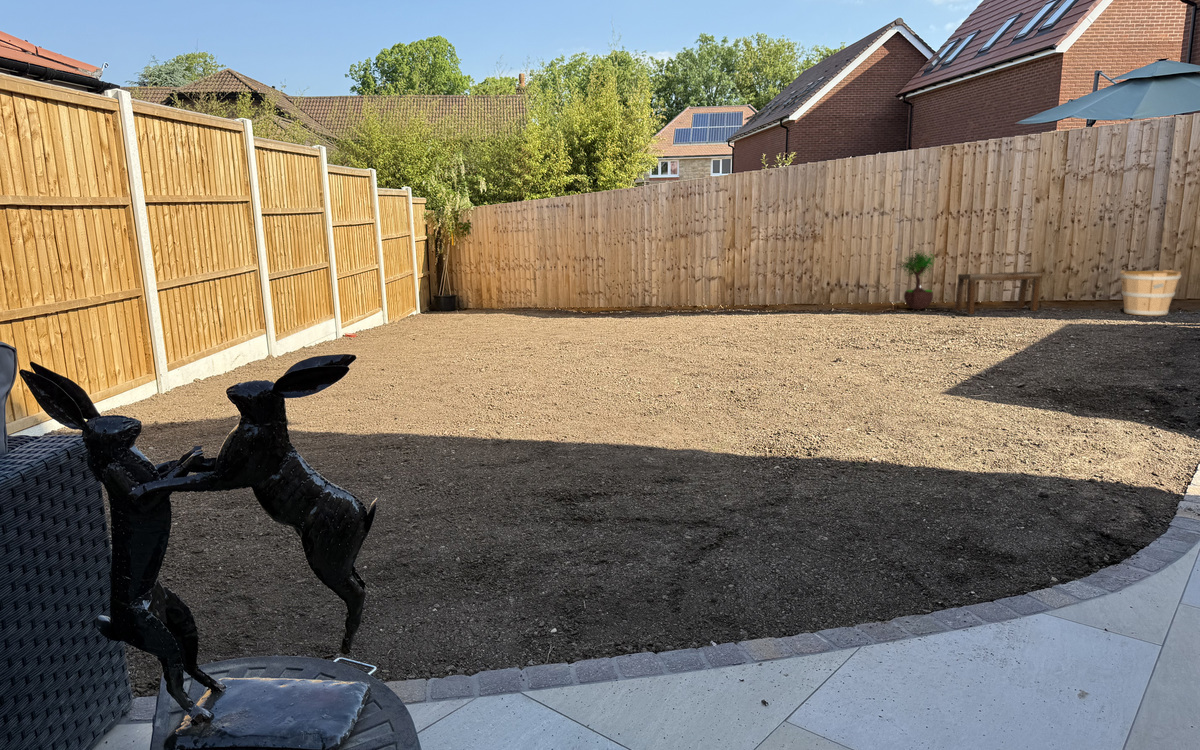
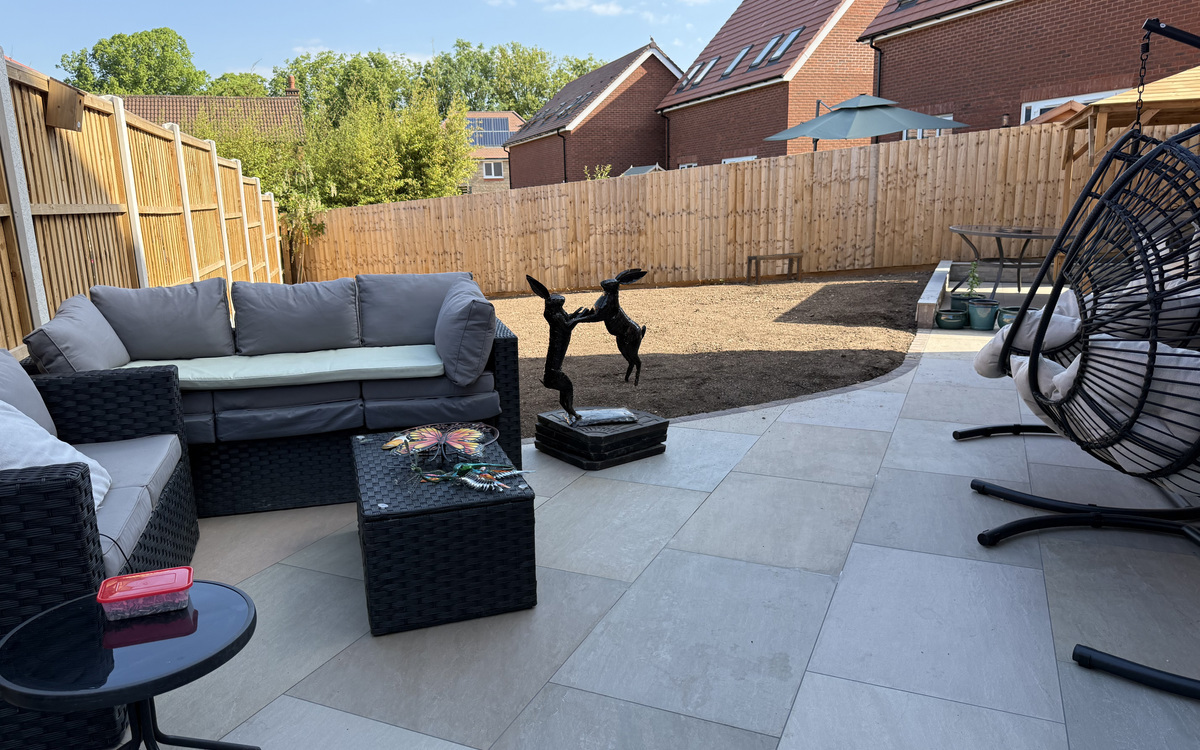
potted tree: present [901,251,934,309] -> none [705,237,733,284]
wooden bucket: present [1120,270,1181,316] -> none [852,249,888,280]

